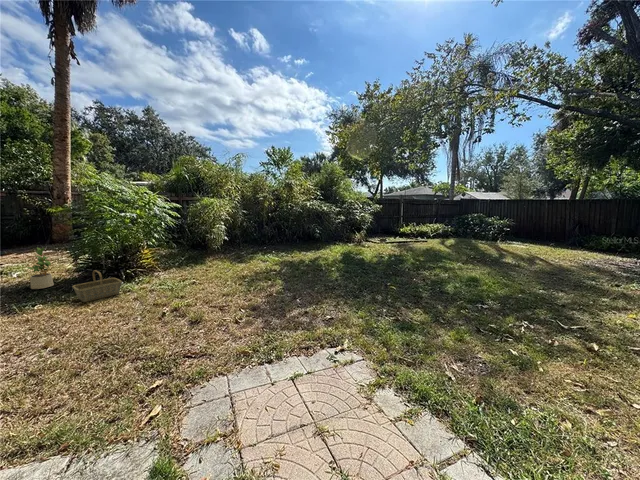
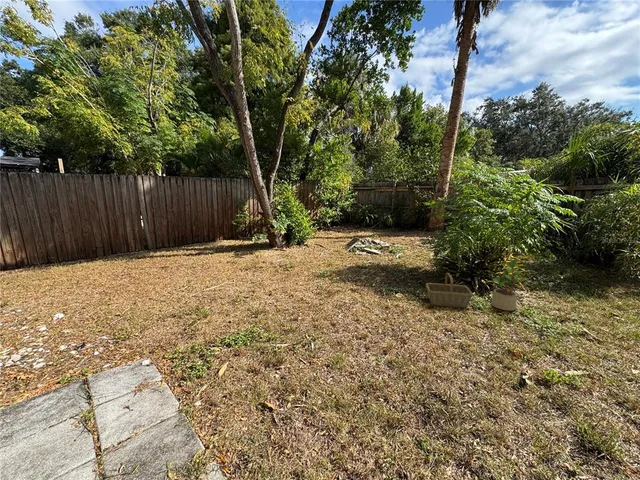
potted plant: present [27,248,54,289] -> present [491,258,525,310]

